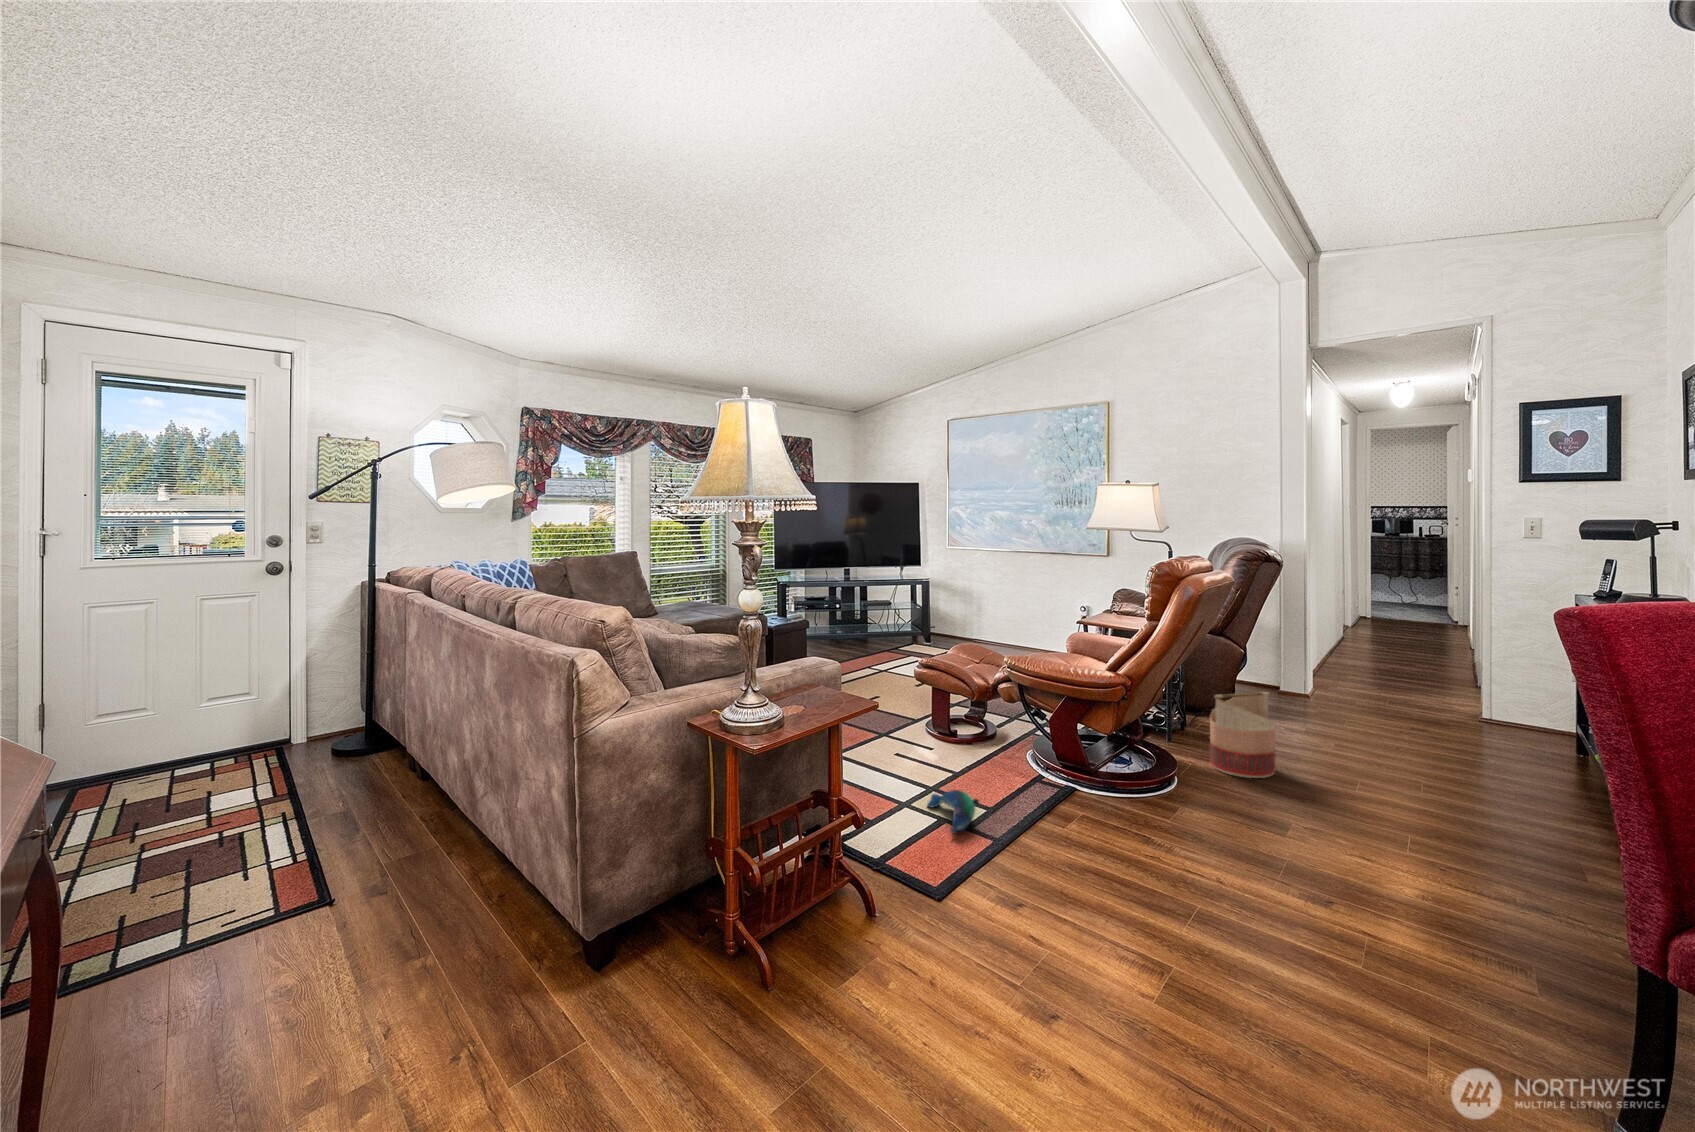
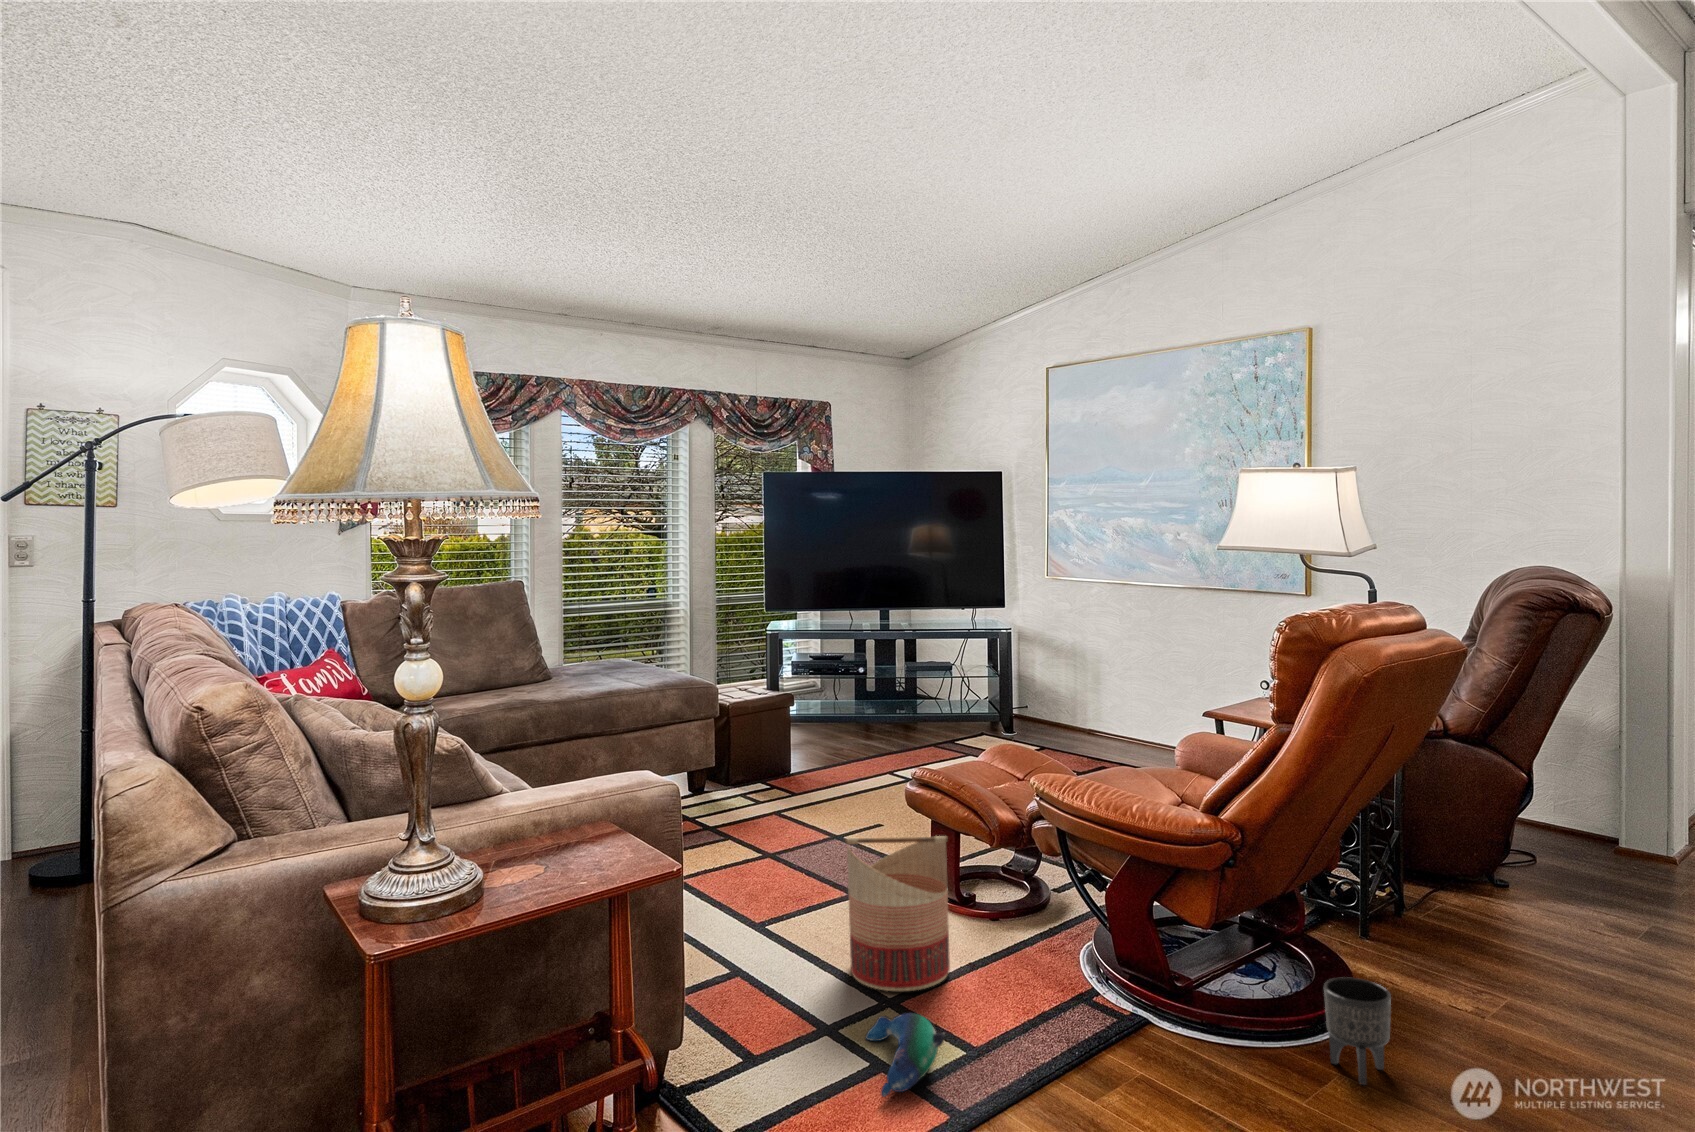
basket: present [1210,692,1275,778] -> present [845,836,950,991]
planter: none [1173,758,1209,813] -> present [1324,977,1391,1085]

